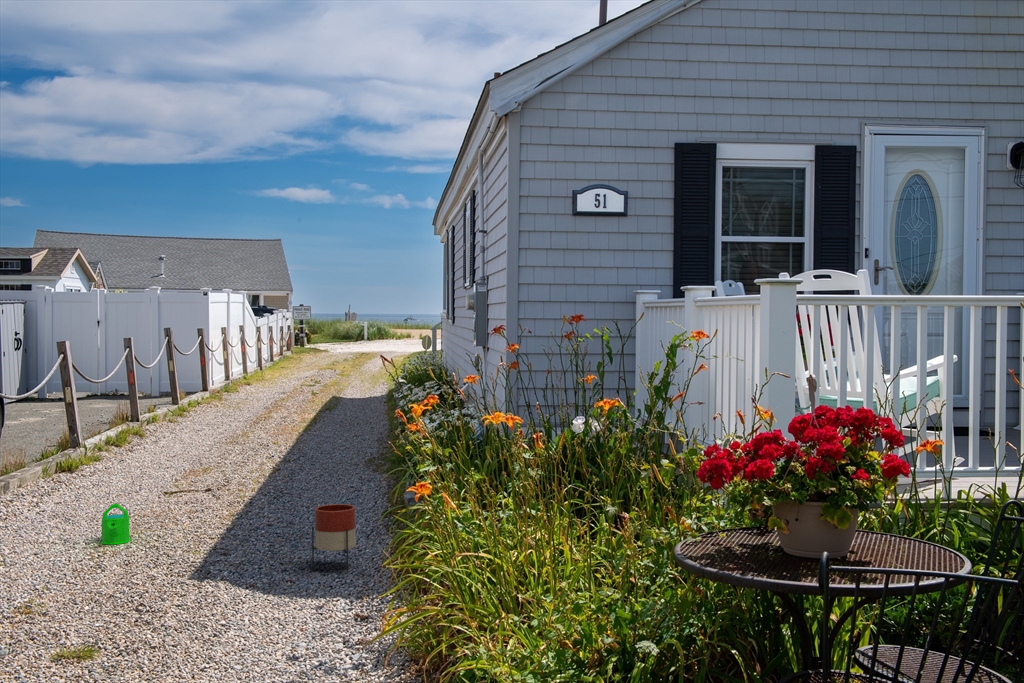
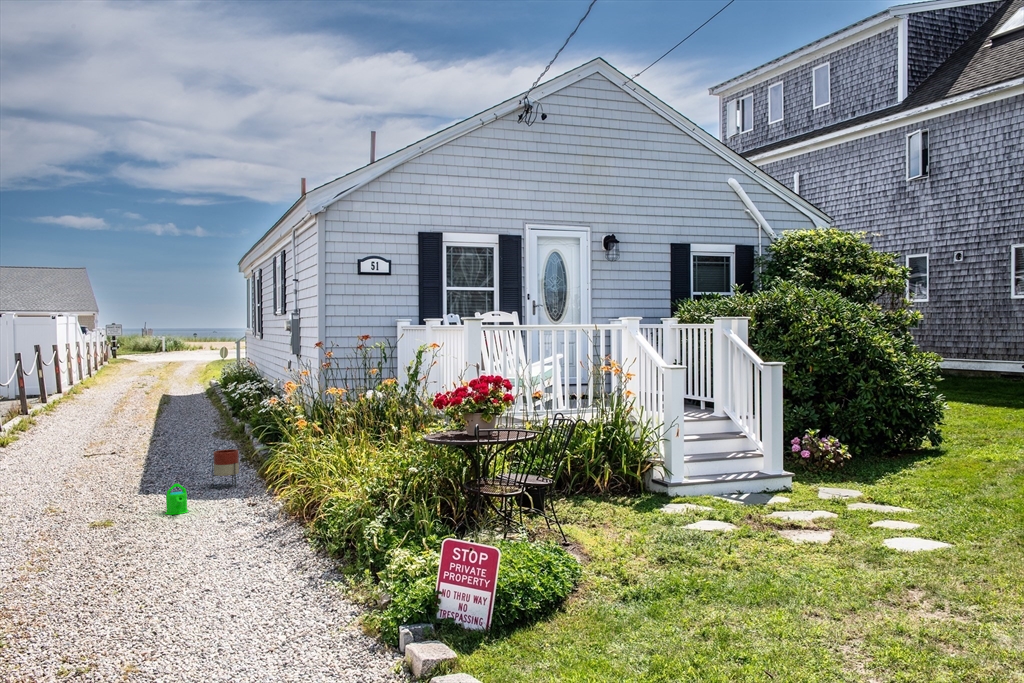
watering can: present [100,503,131,545] -> present [165,483,189,515]

